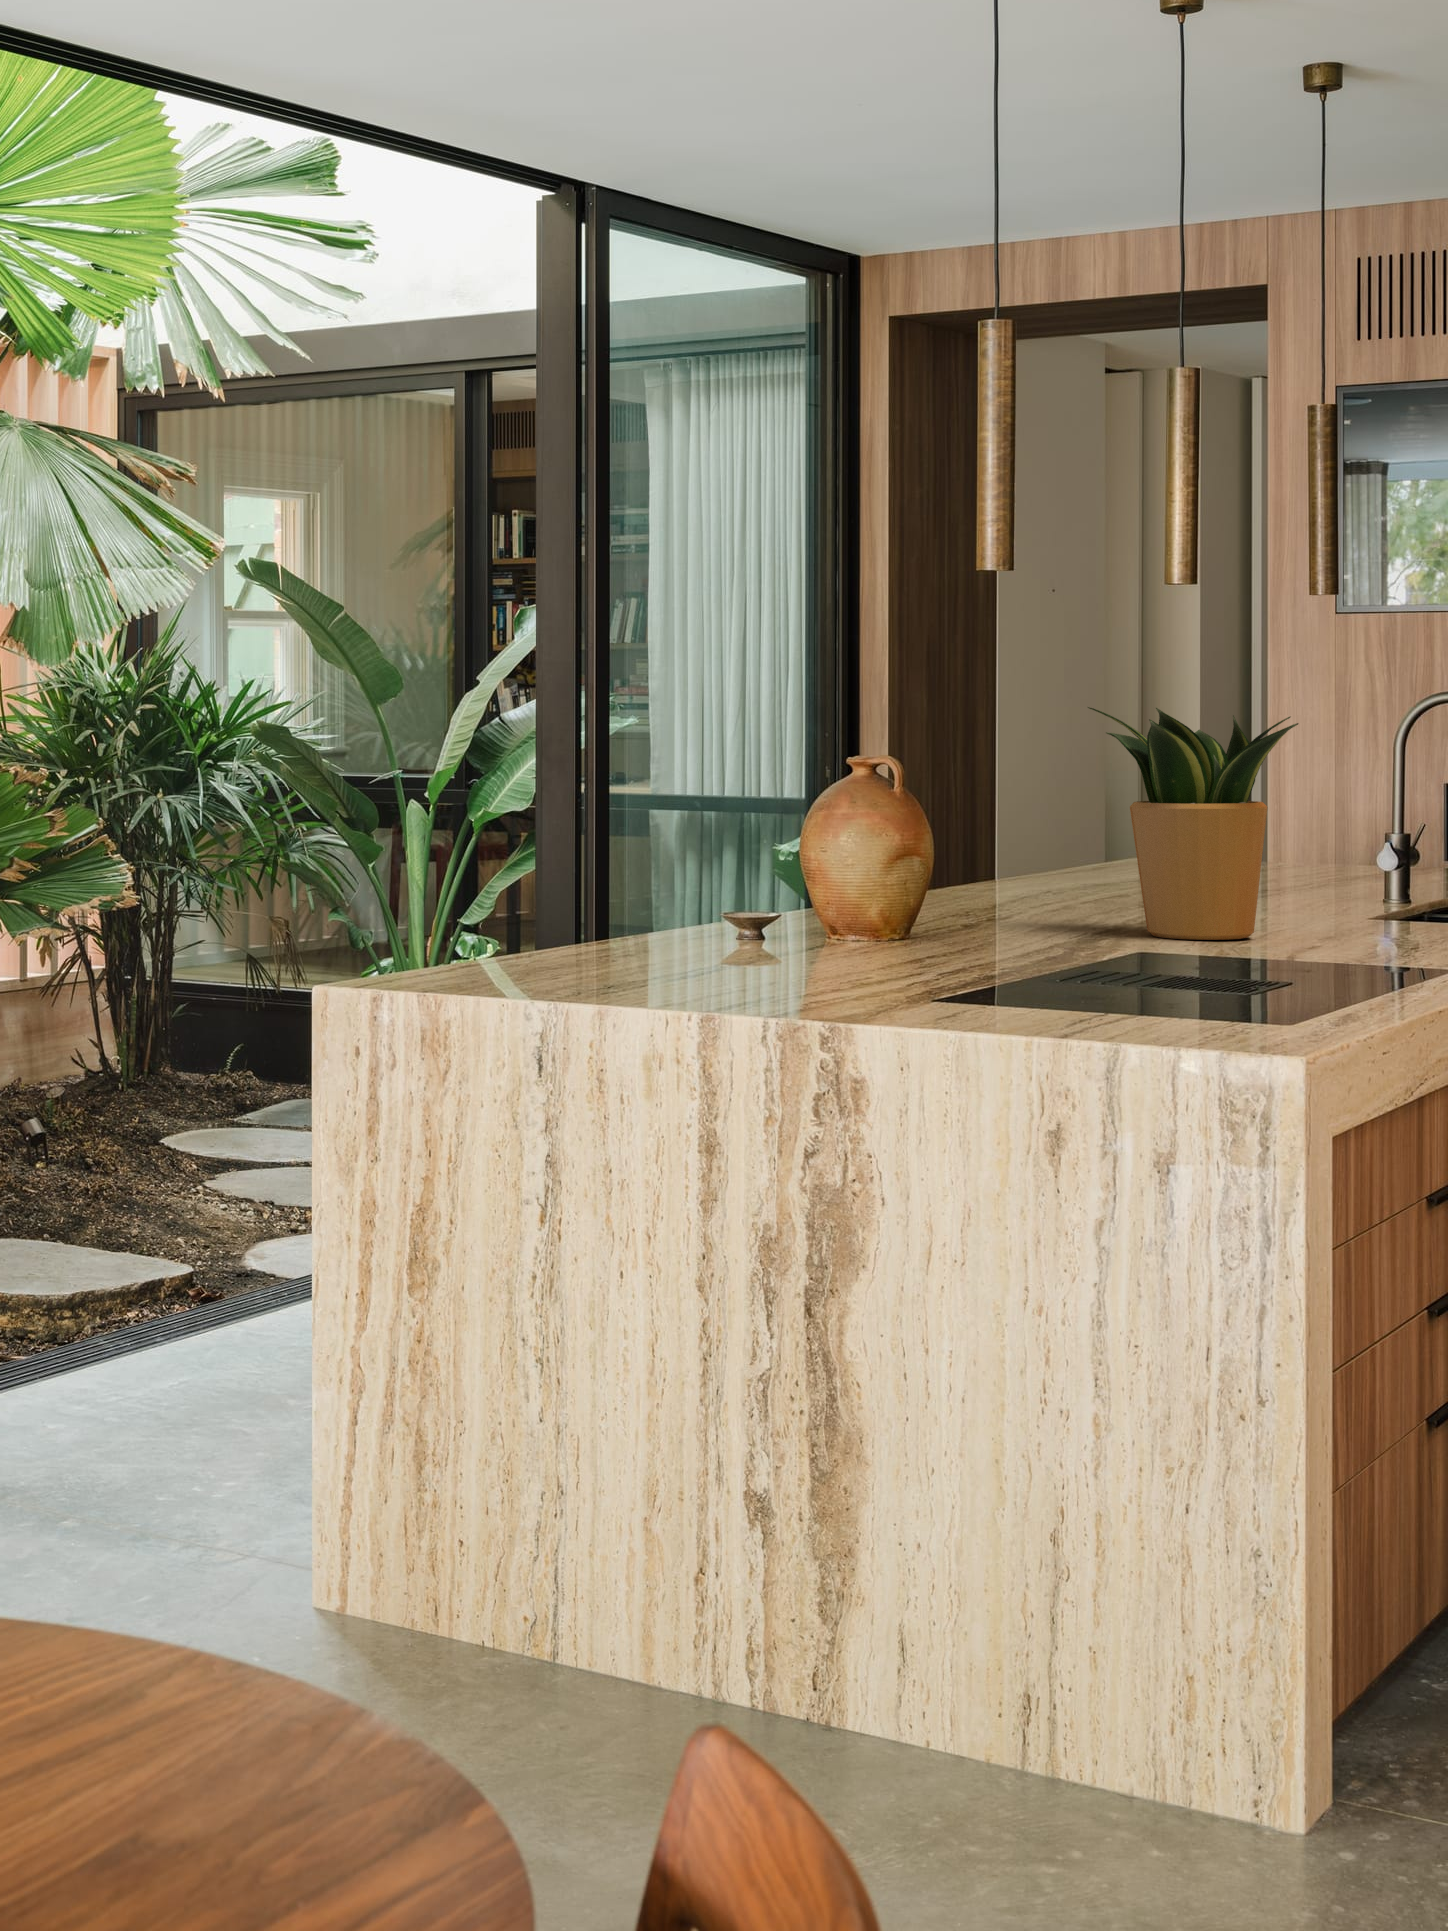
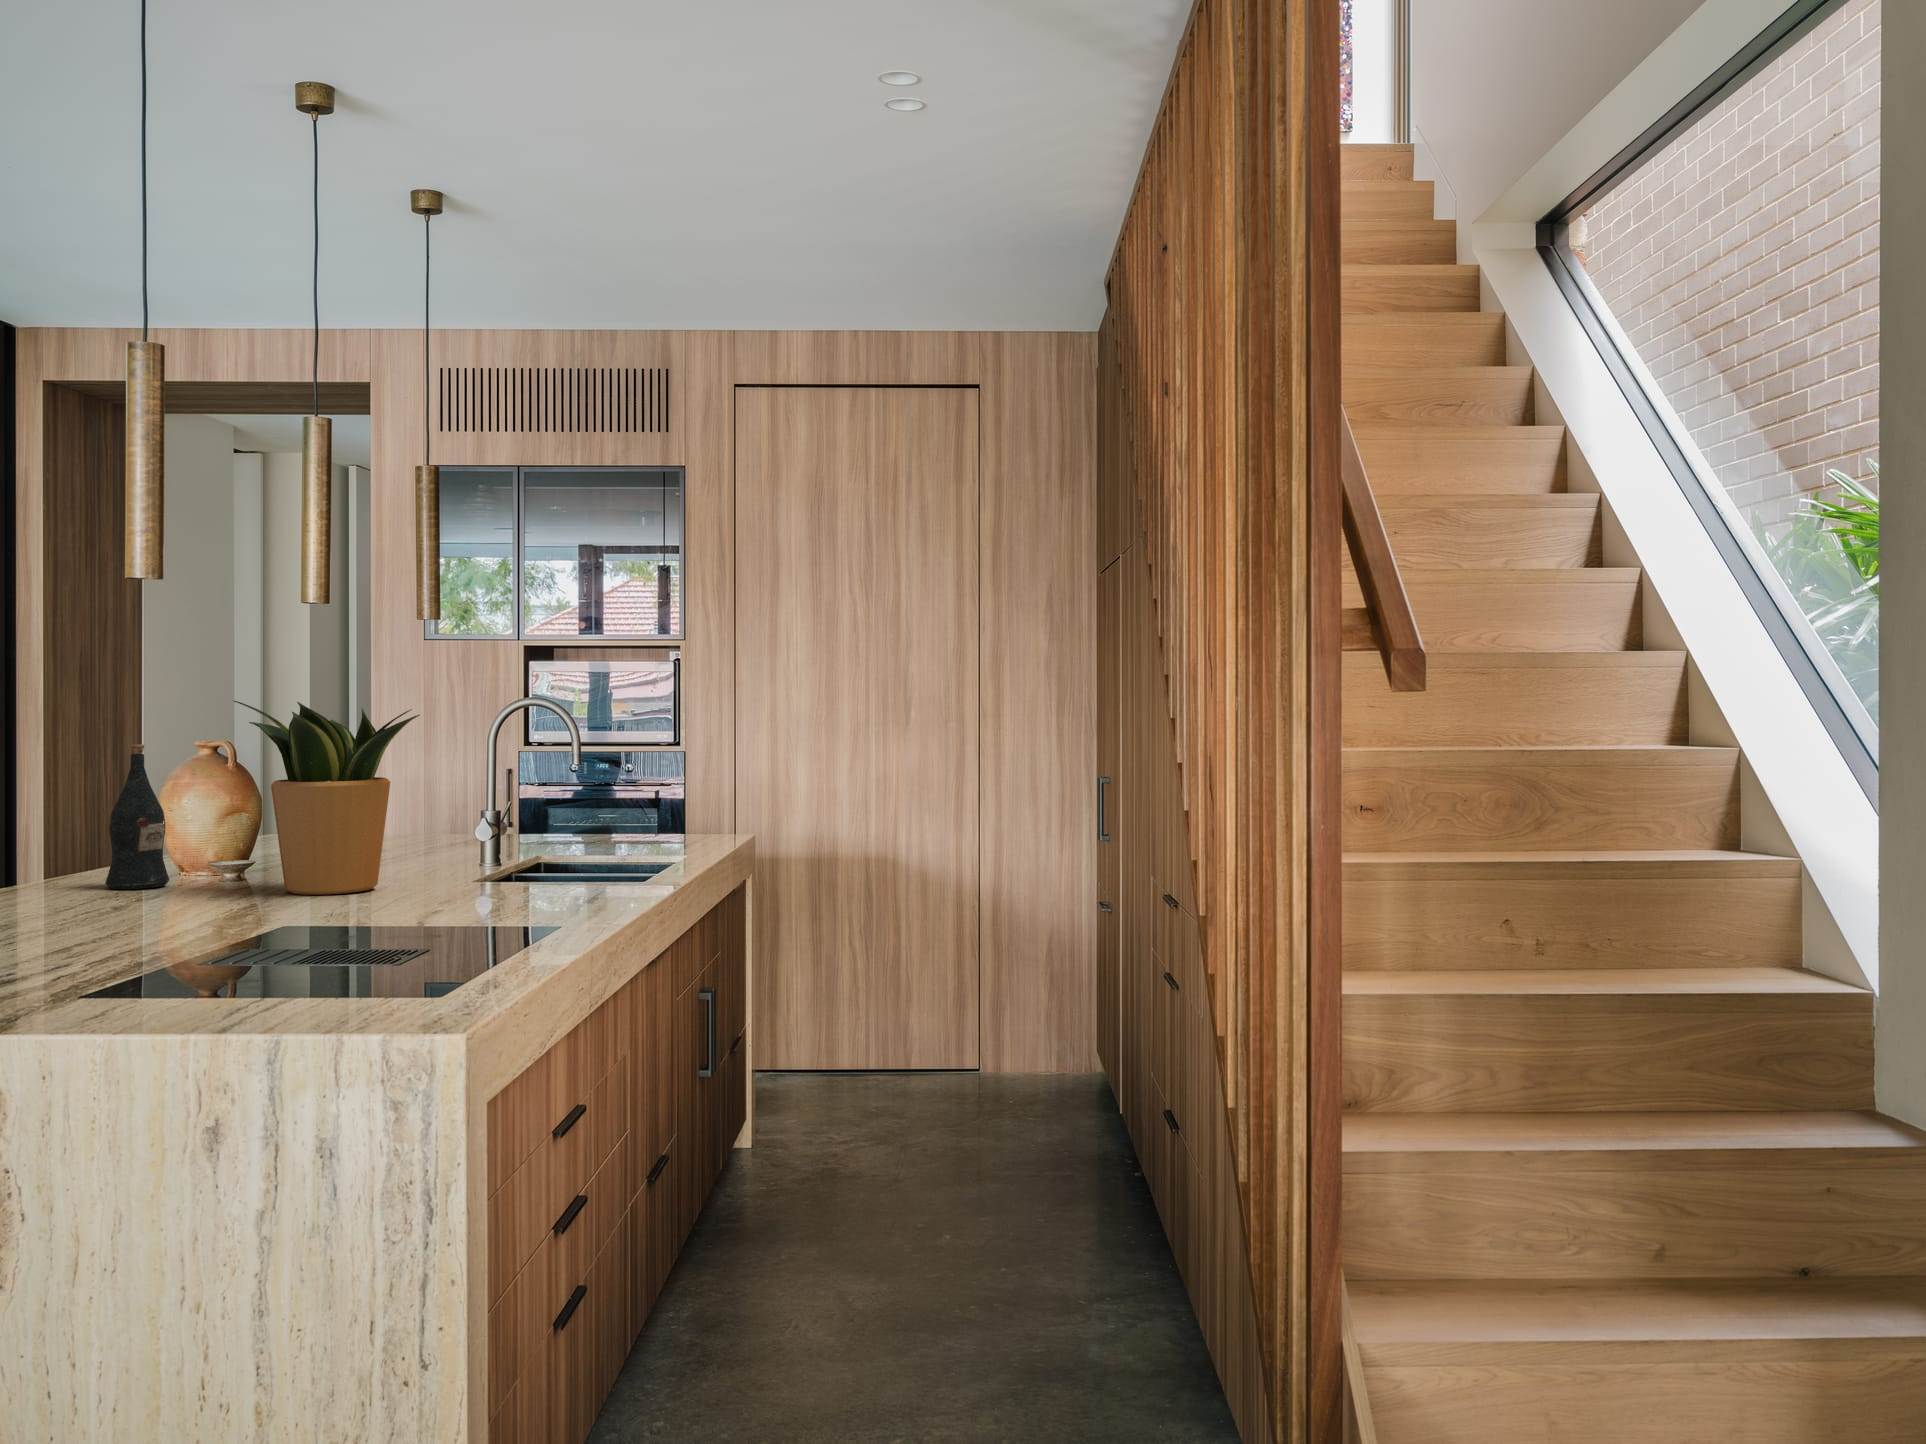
wine bottle: none [961,758,1025,922] -> present [105,745,169,889]

